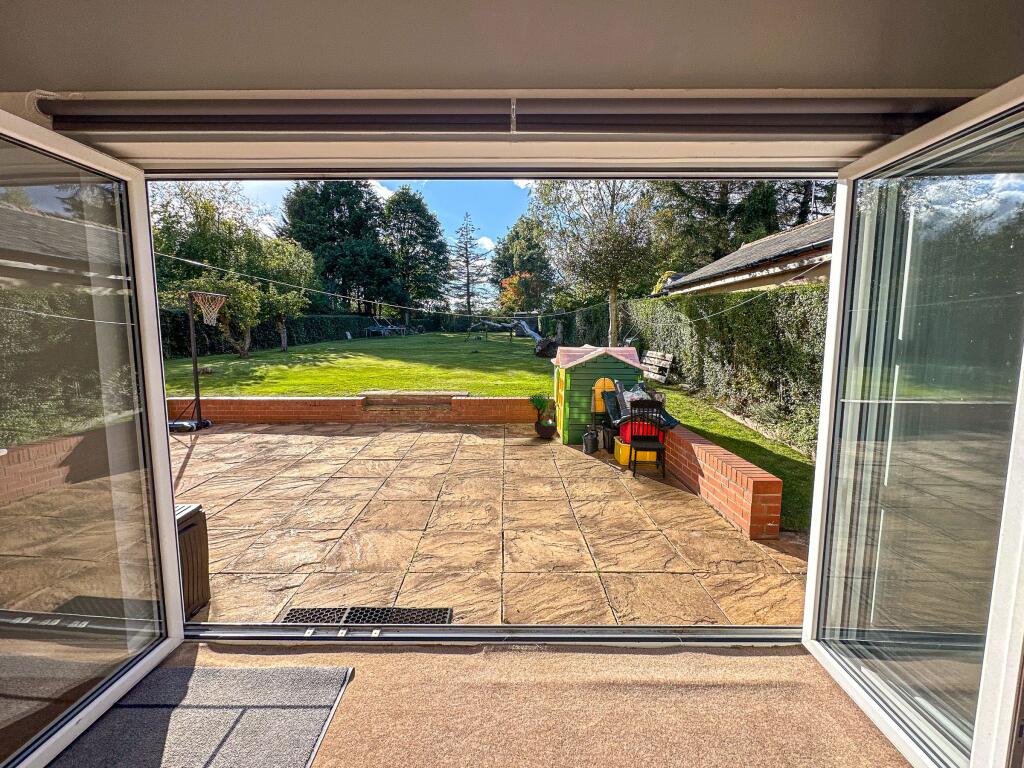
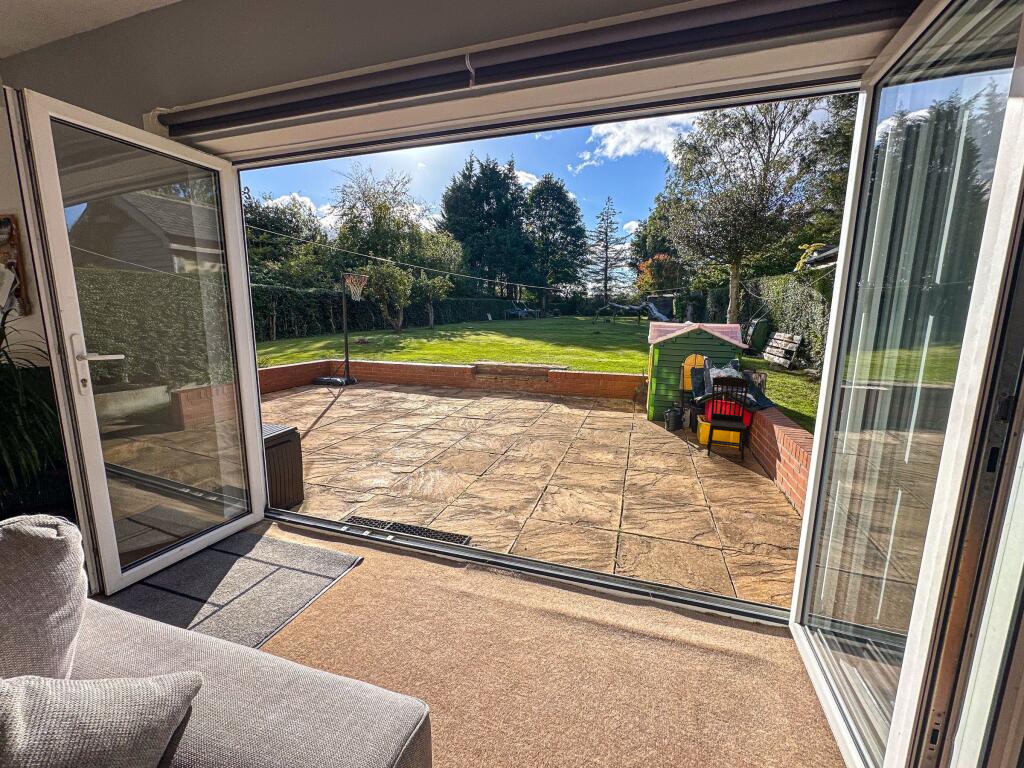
potted tree: present [528,394,557,438] -> none [617,364,646,414]

